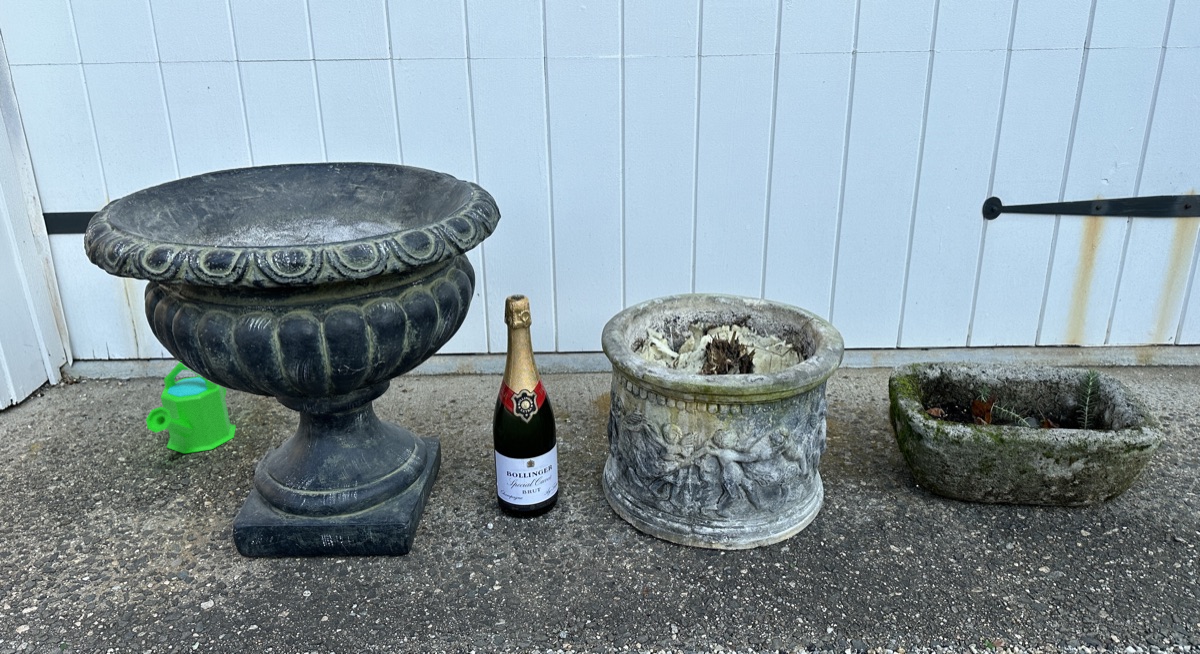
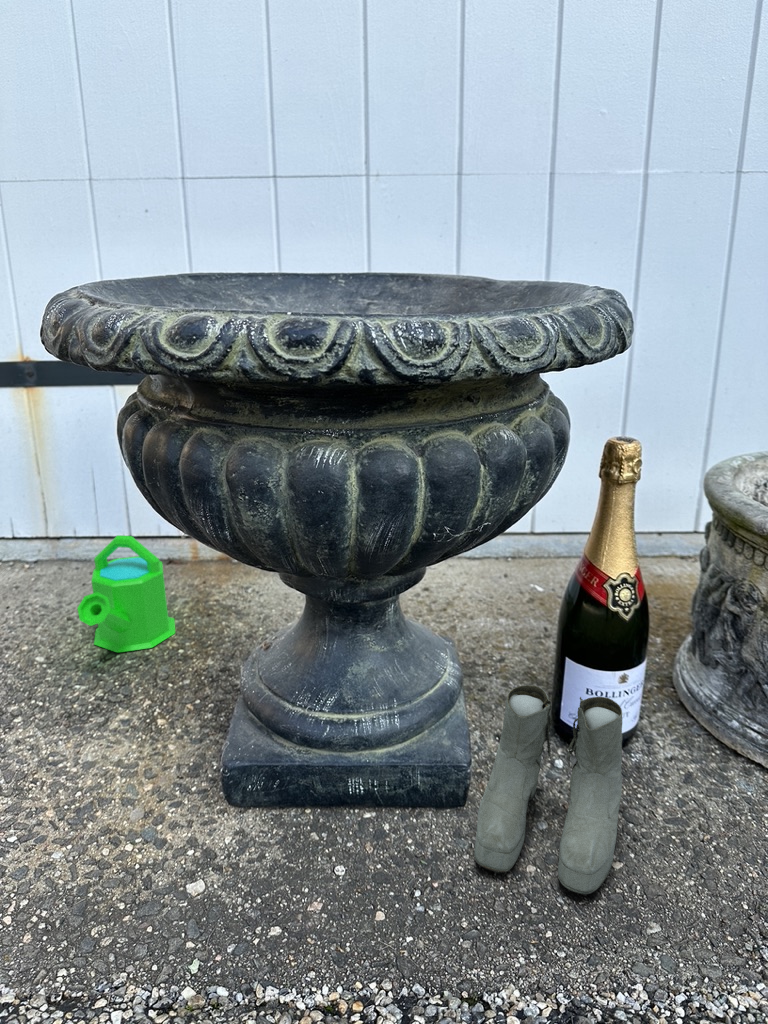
boots: none [397,468,512,603] -> present [474,685,622,895]

